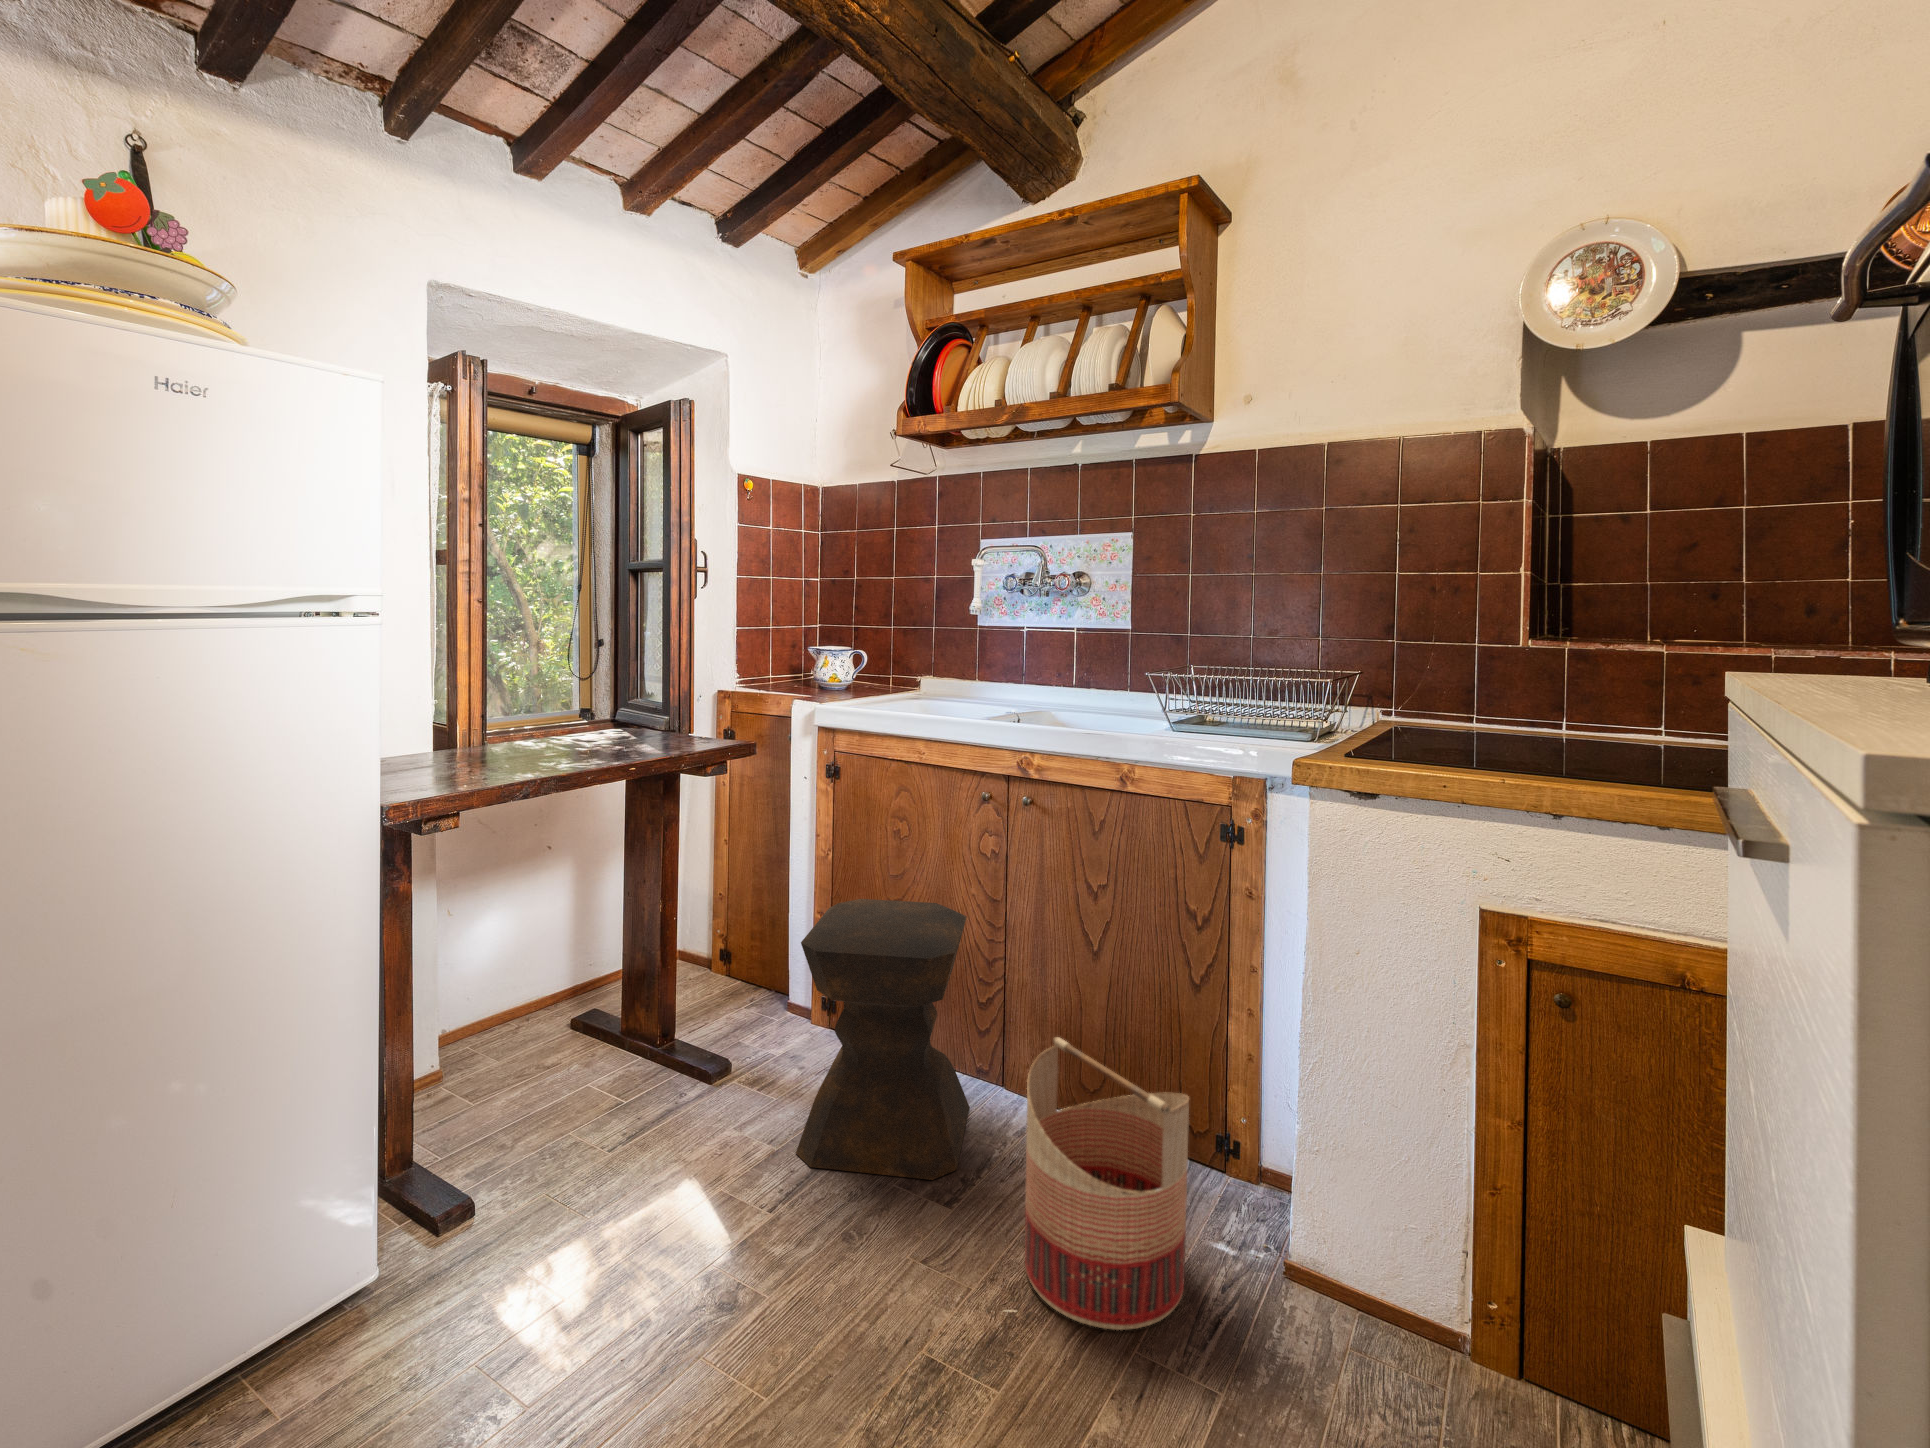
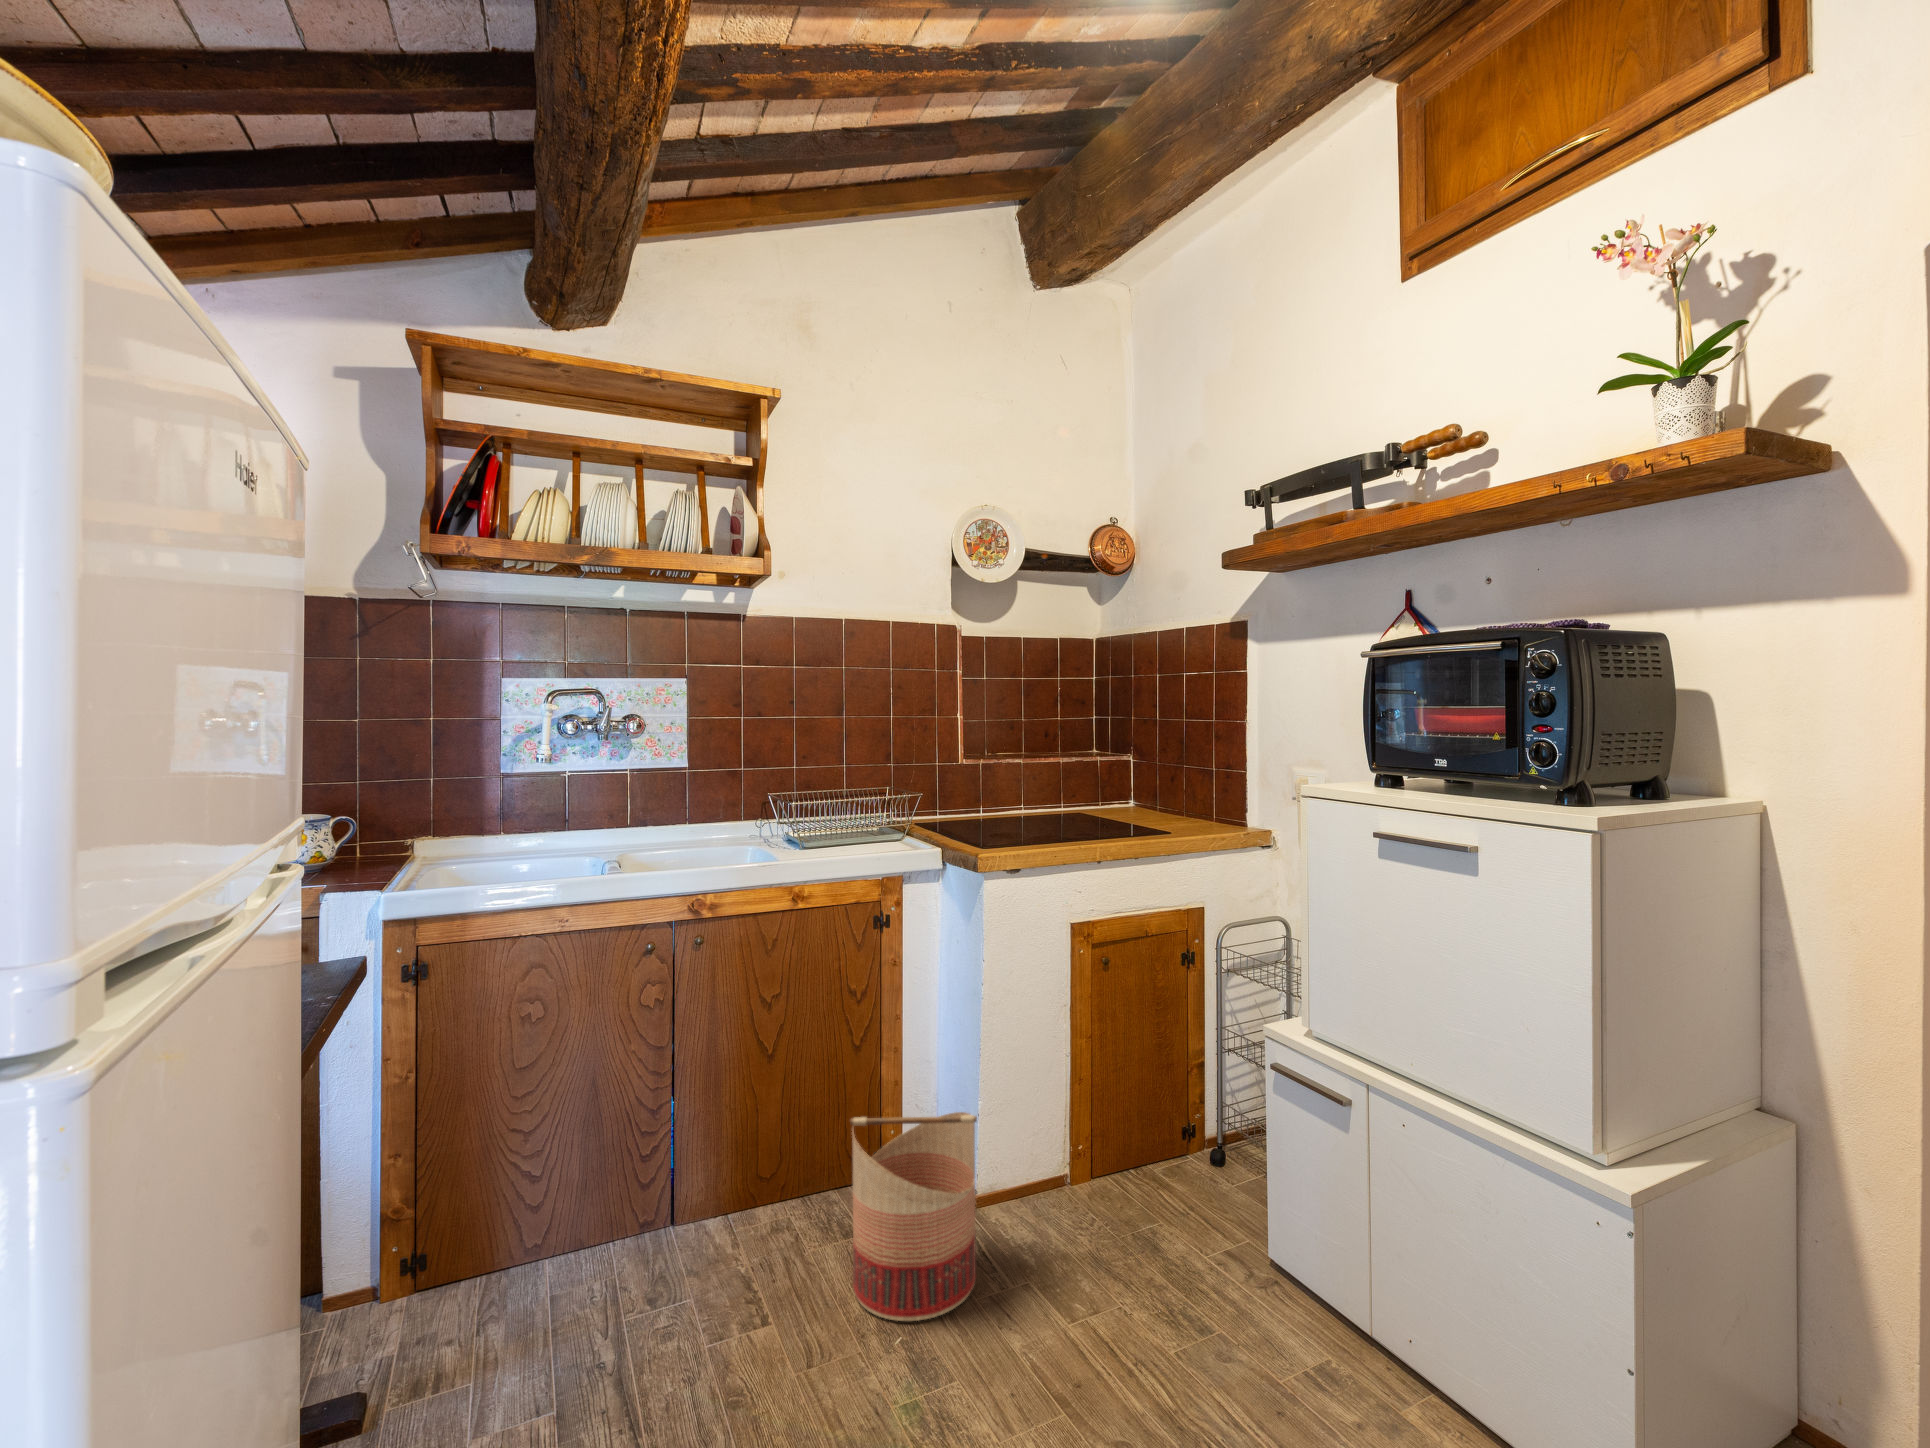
stool: present [796,899,969,1180] -> none [516,1065,736,1398]

